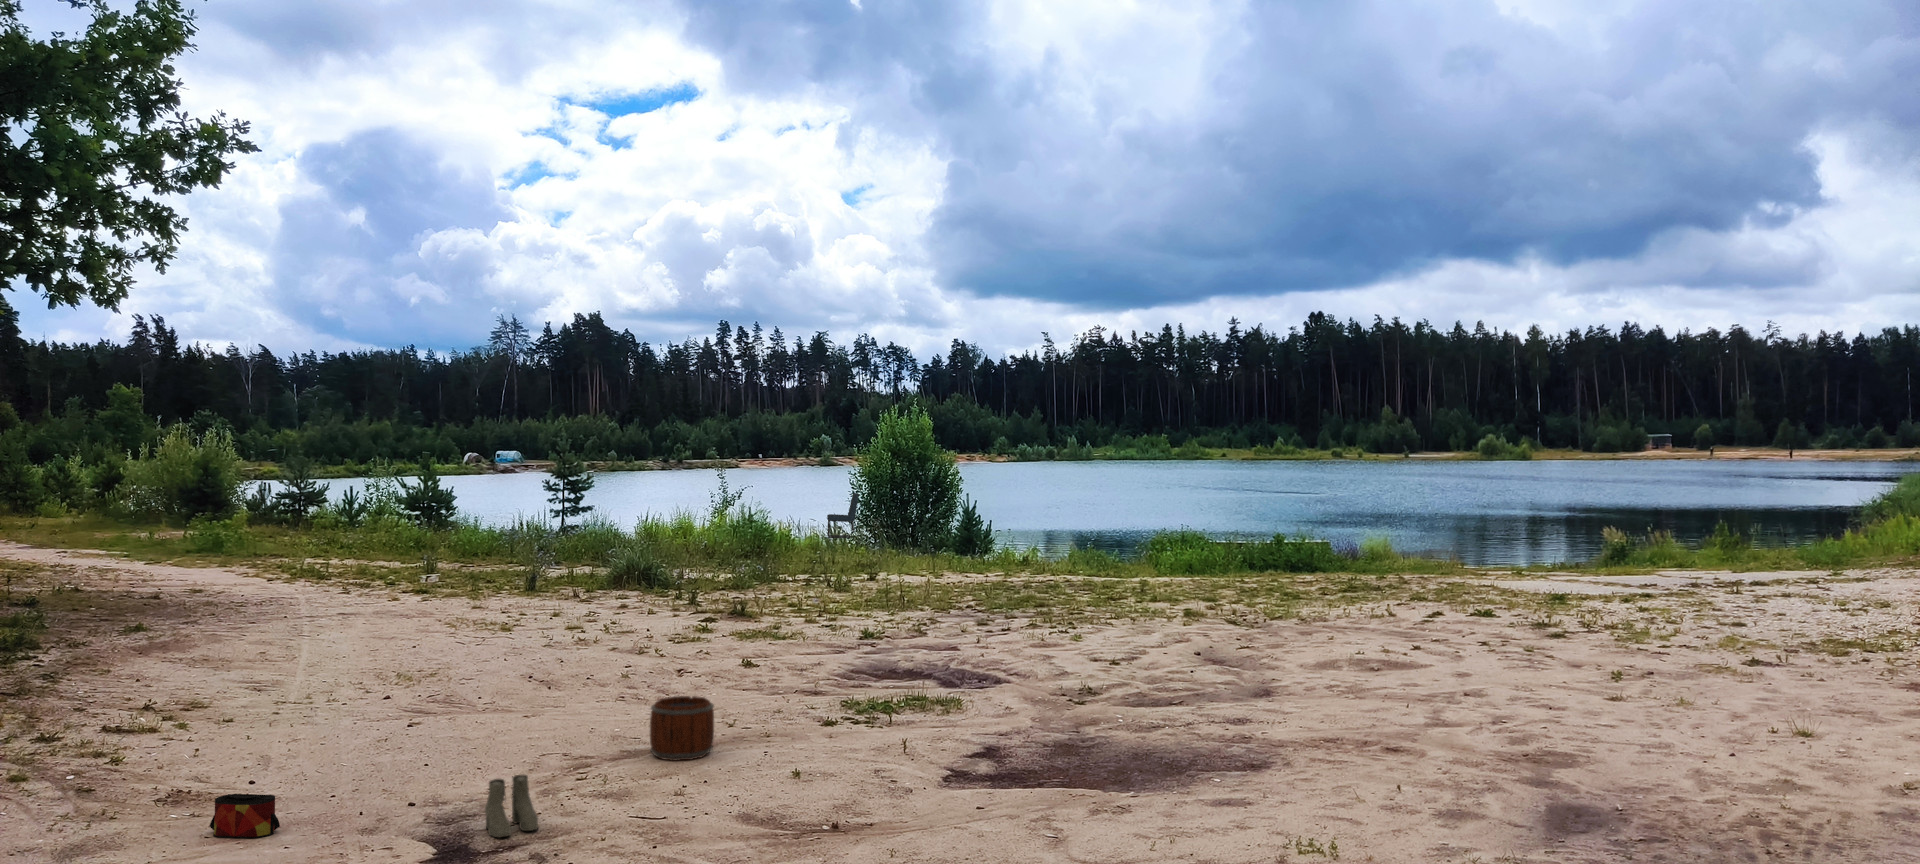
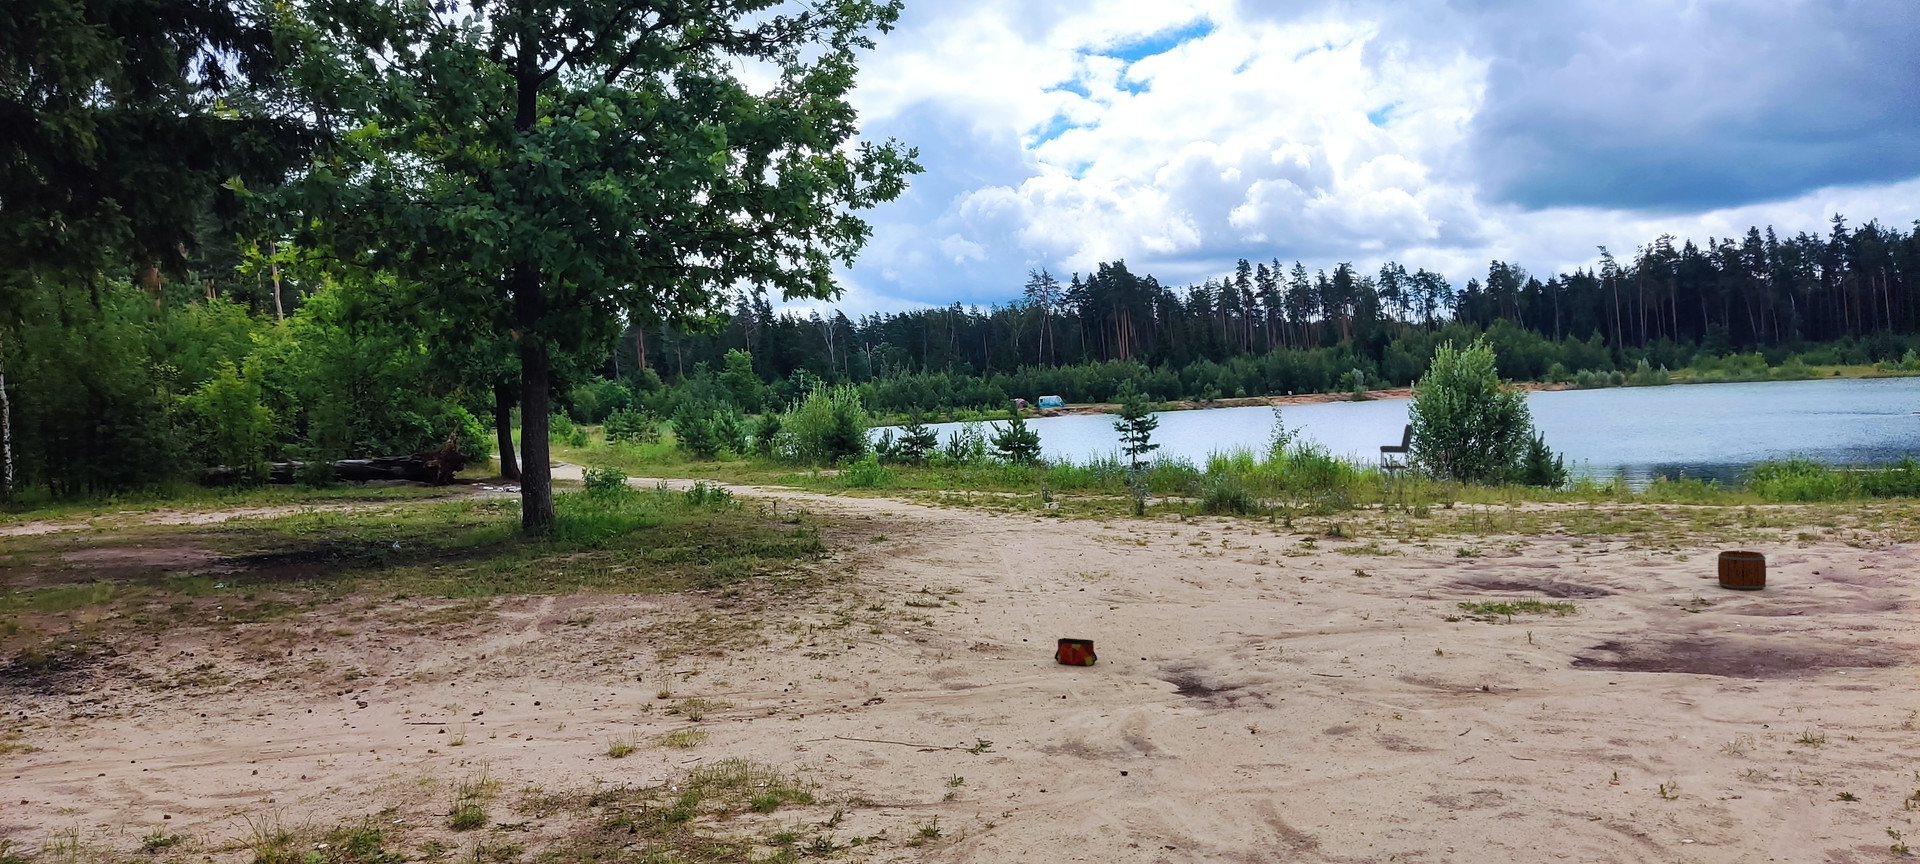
bucket: present [650,696,714,760] -> present [1718,551,1766,590]
boots: present [485,775,538,838] -> none [1229,635,1268,675]

